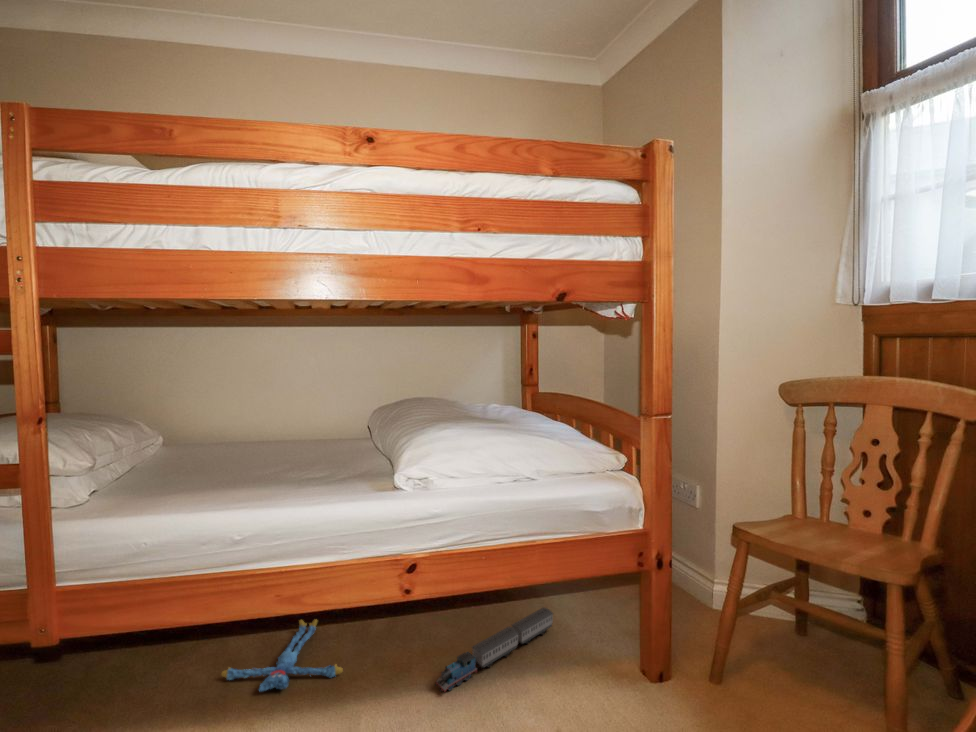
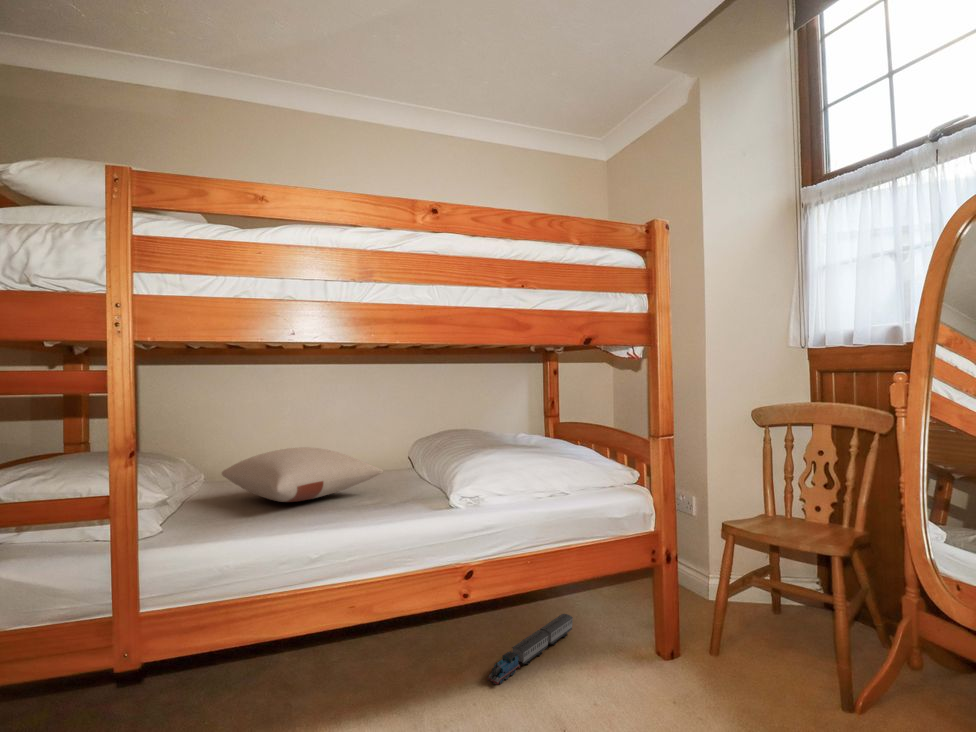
pillow: none [180,414,340,472] -> present [222,447,383,502]
plush toy: present [222,620,343,691] -> none [287,642,400,702]

